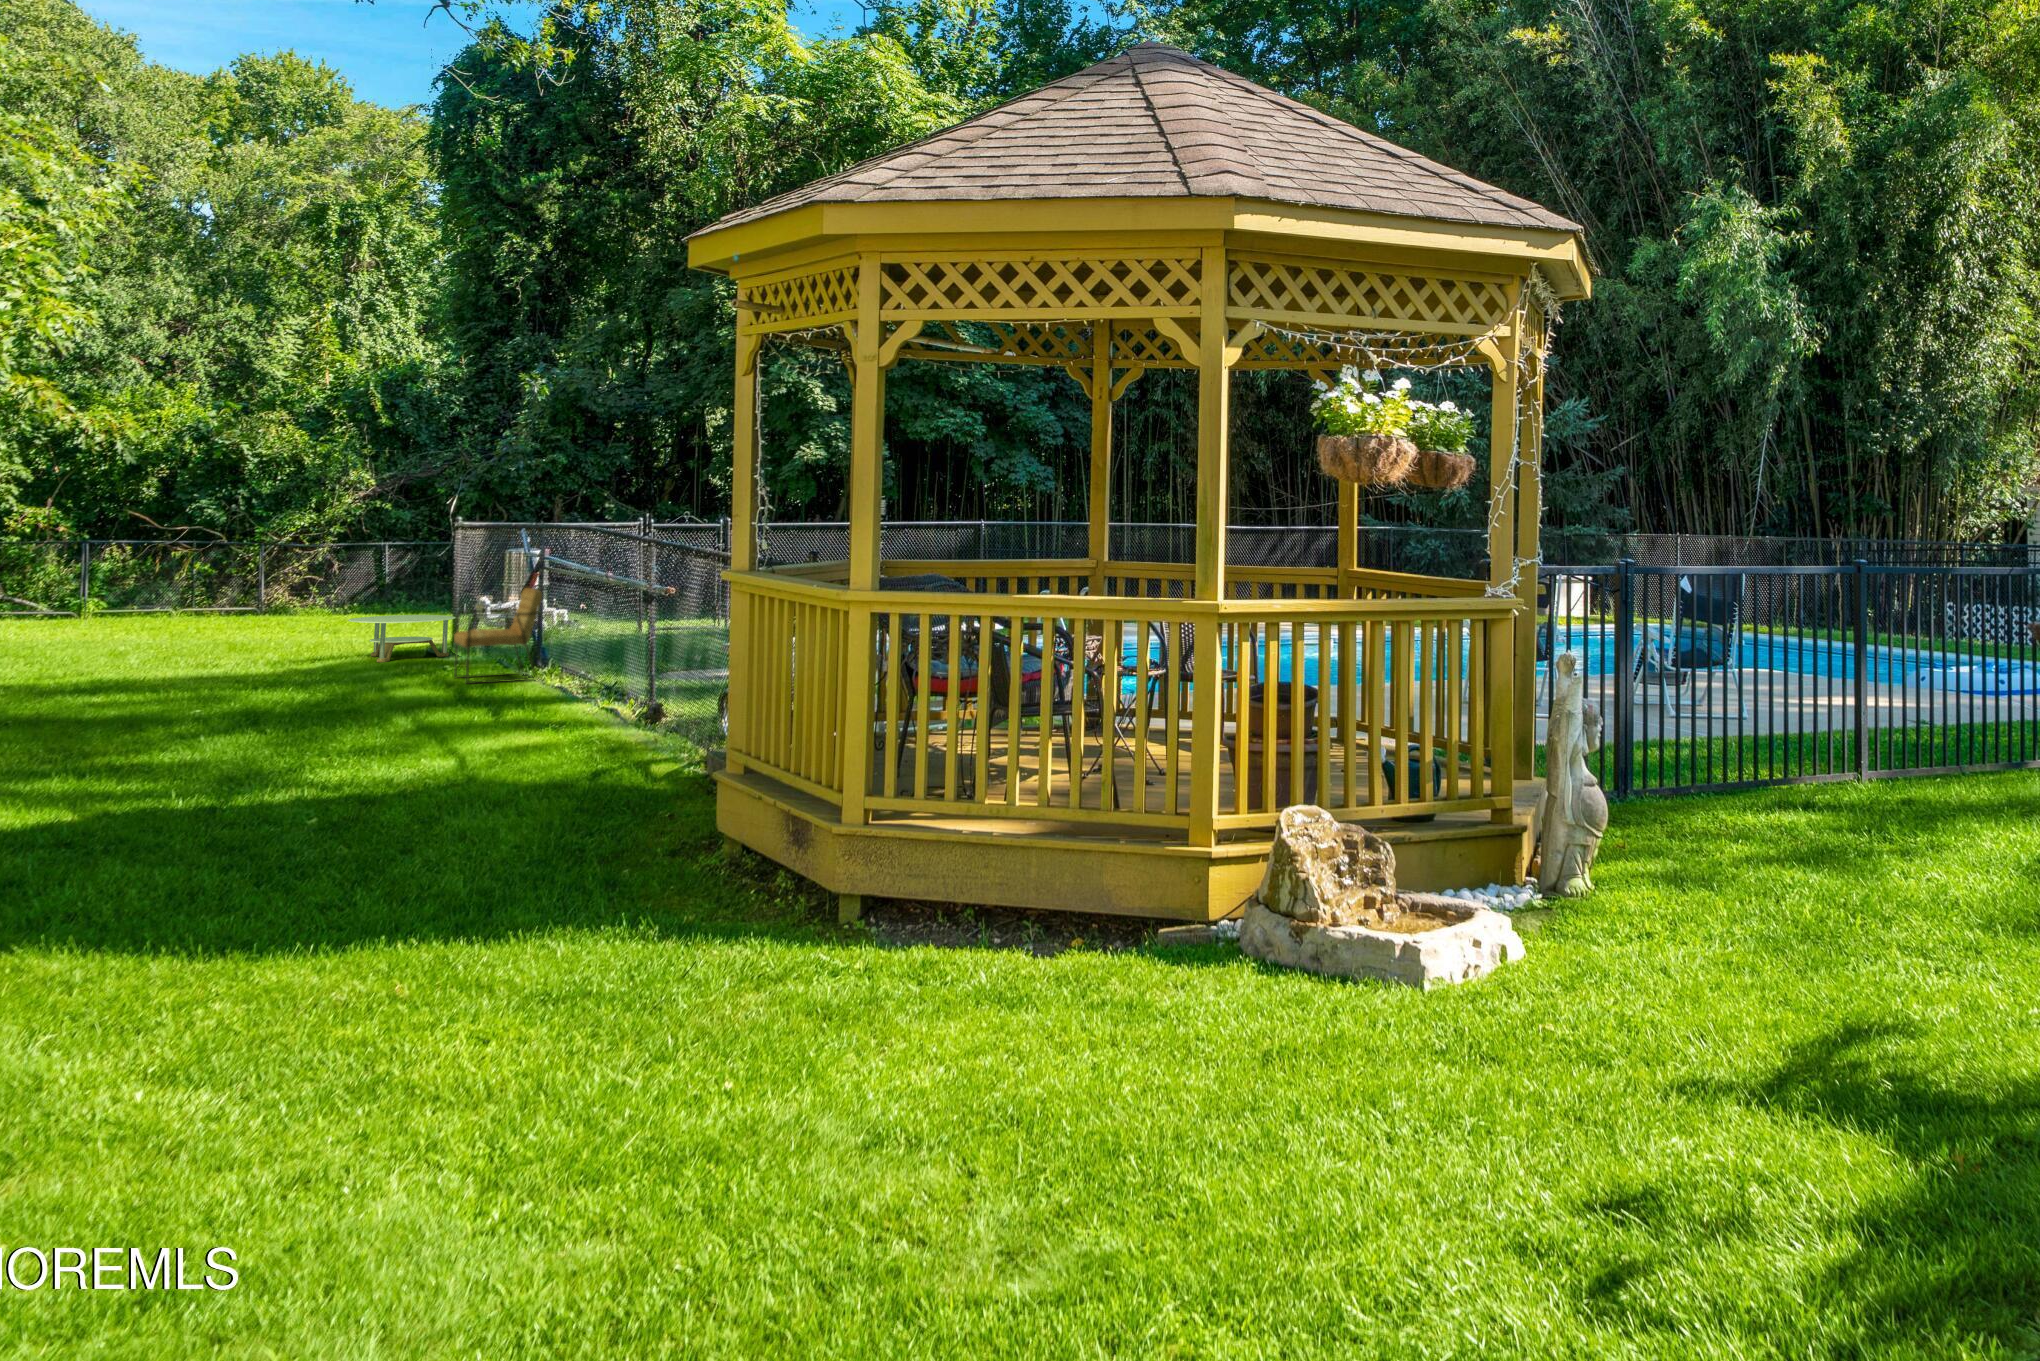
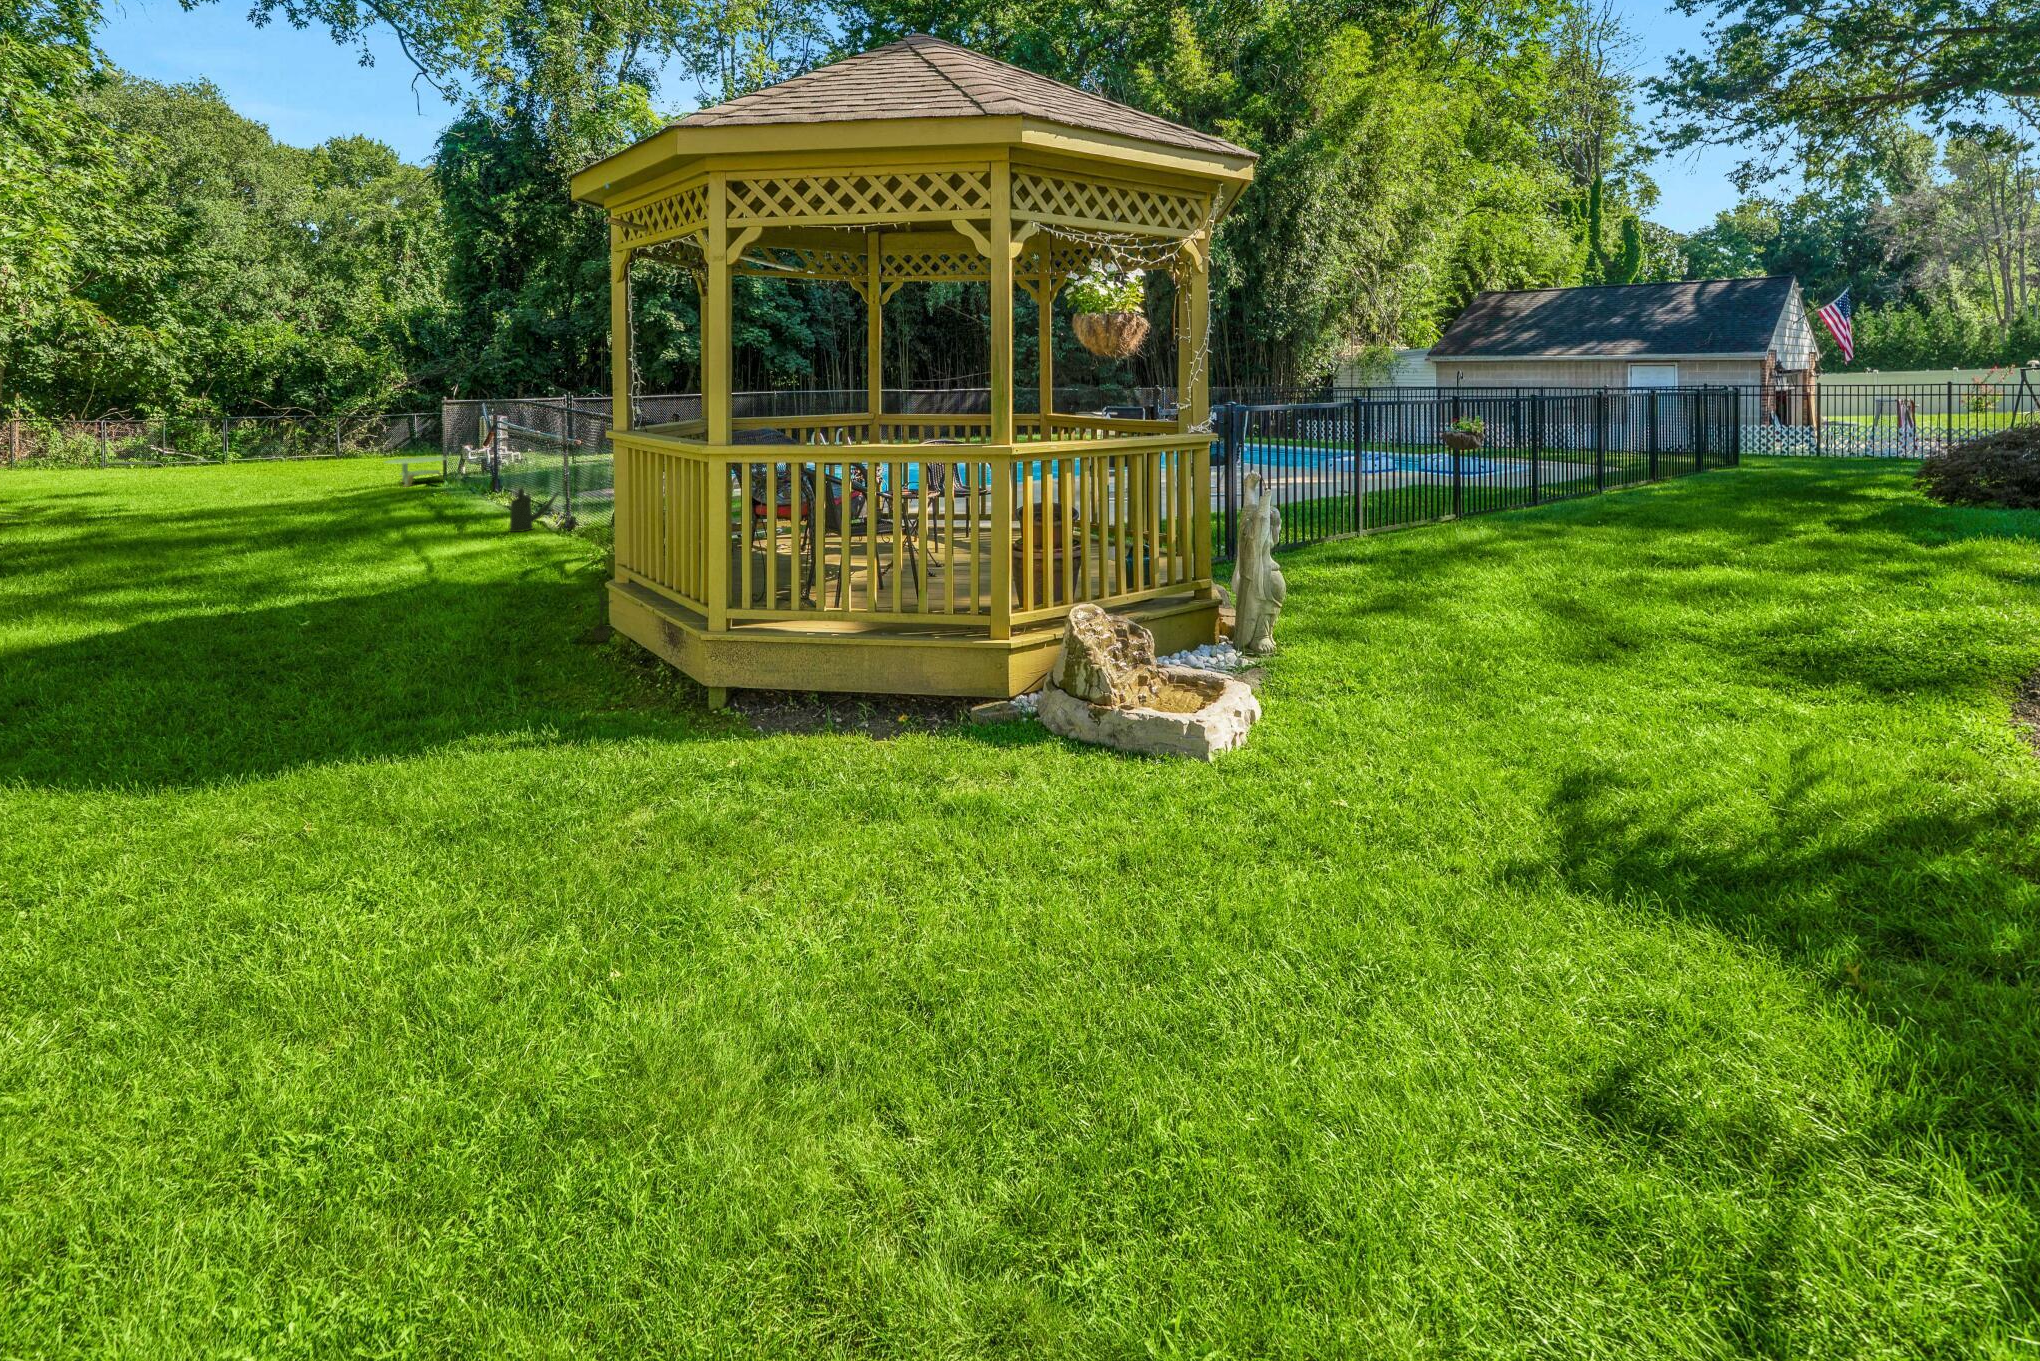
chair: present [454,588,542,684] -> none [449,439,505,500]
watering can: none [546,661,633,729] -> present [509,488,559,532]
decorative plant: none [692,780,720,854] -> present [593,591,611,642]

